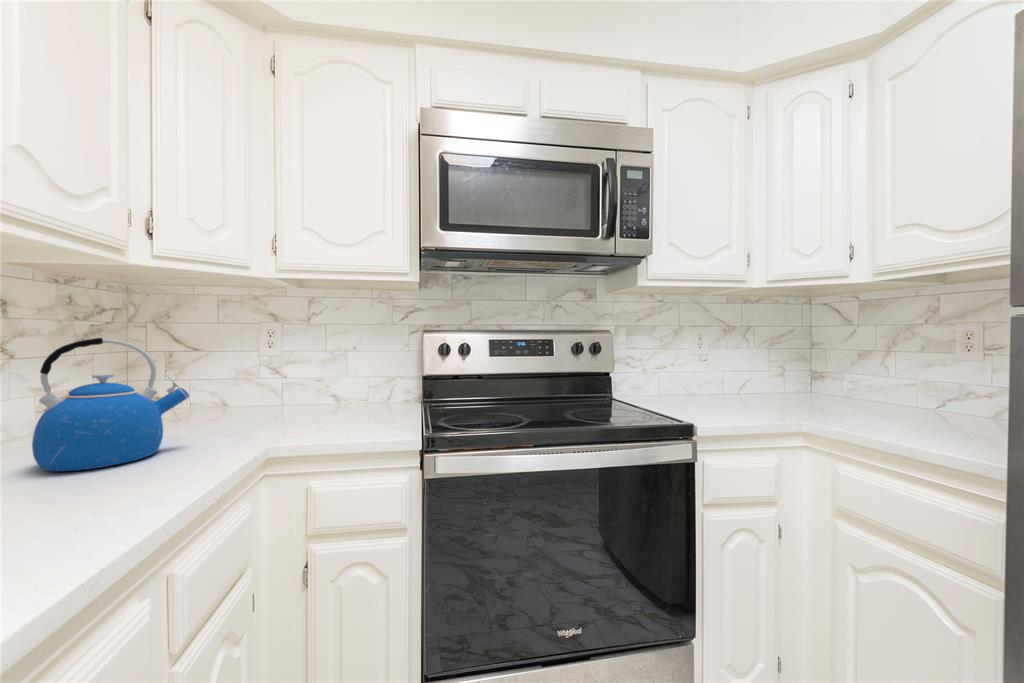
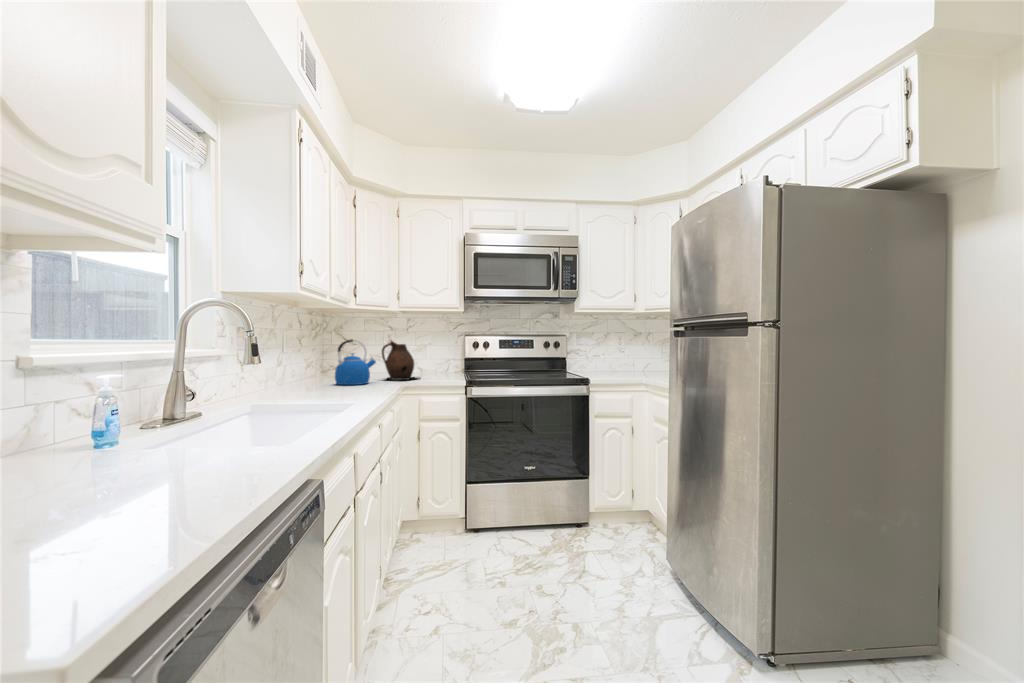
ceramic pitcher: none [223,338,324,436] -> present [382,340,418,380]

